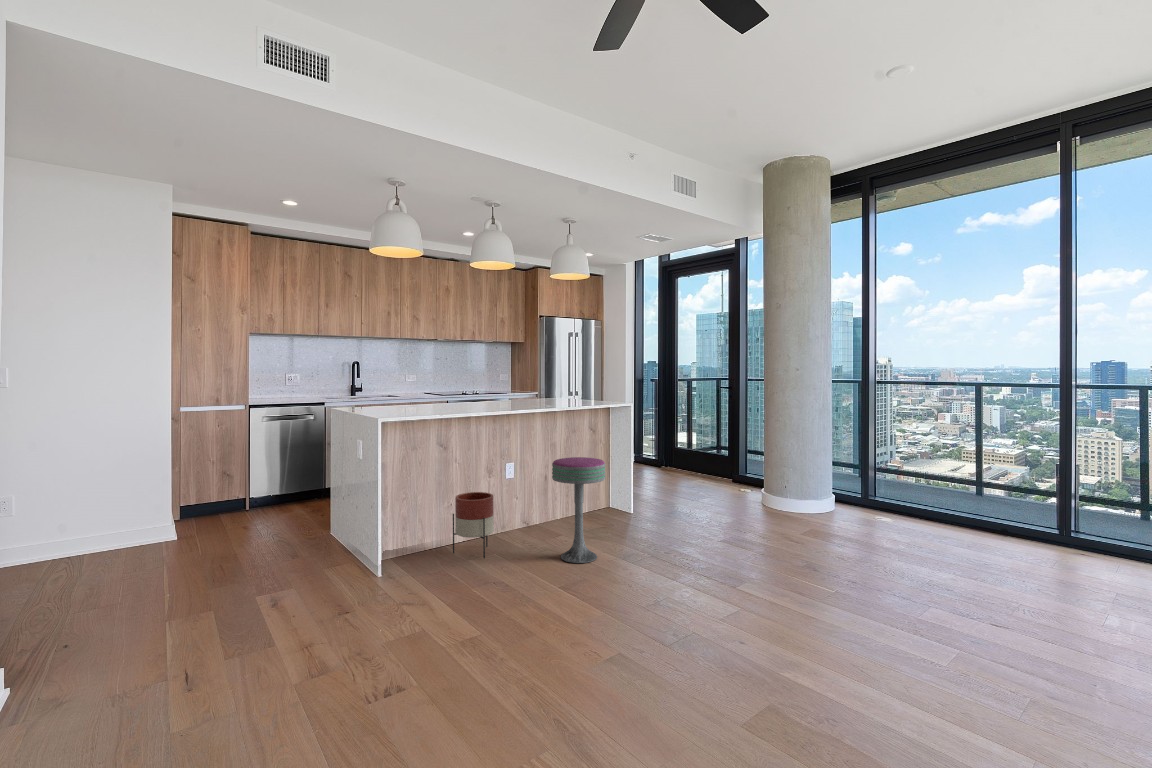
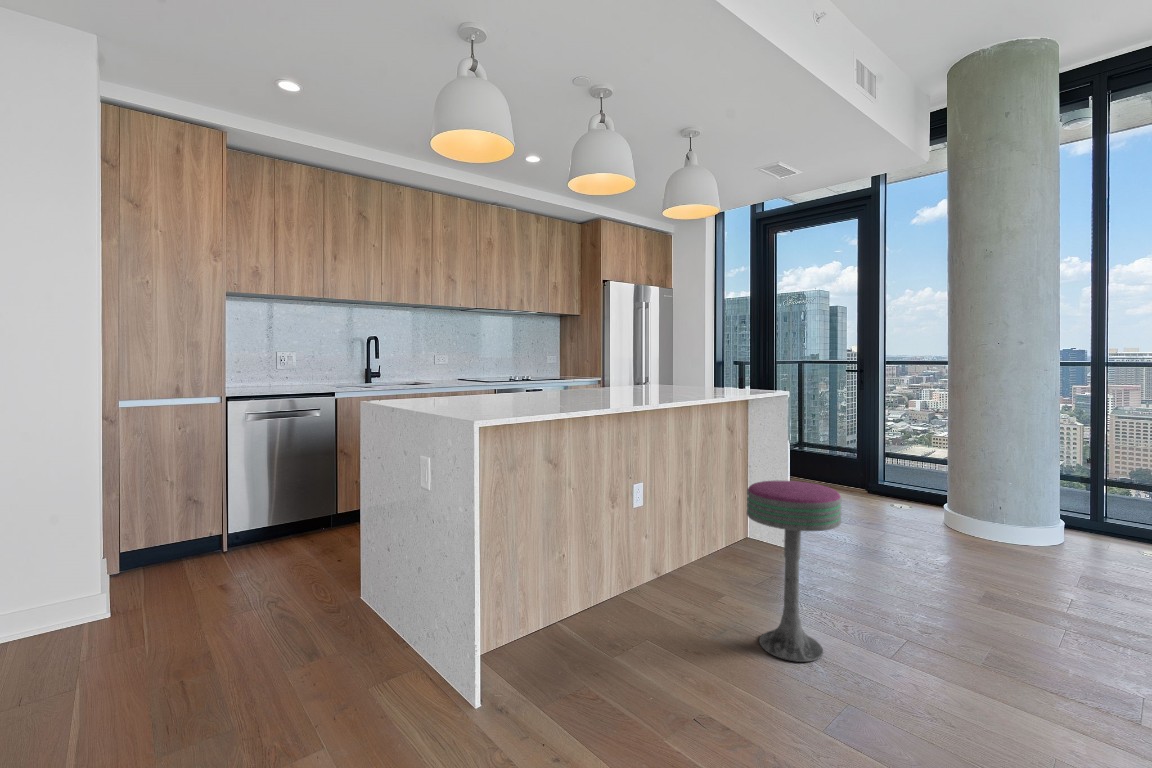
planter: present [453,492,494,558] -> none [579,537,645,653]

